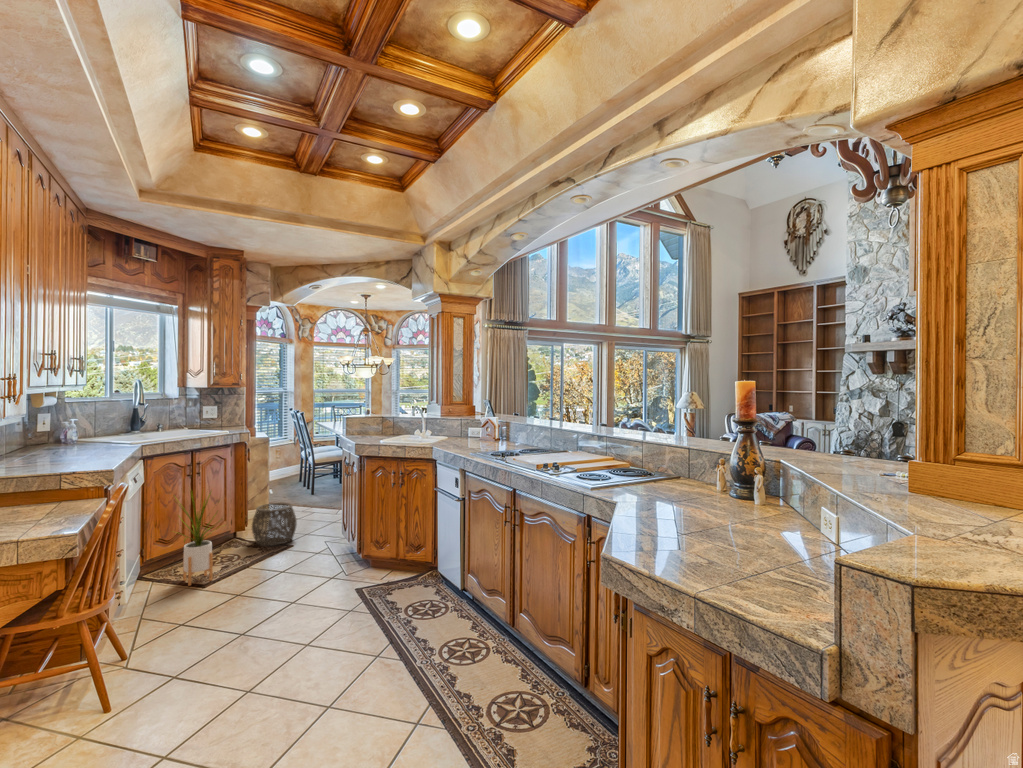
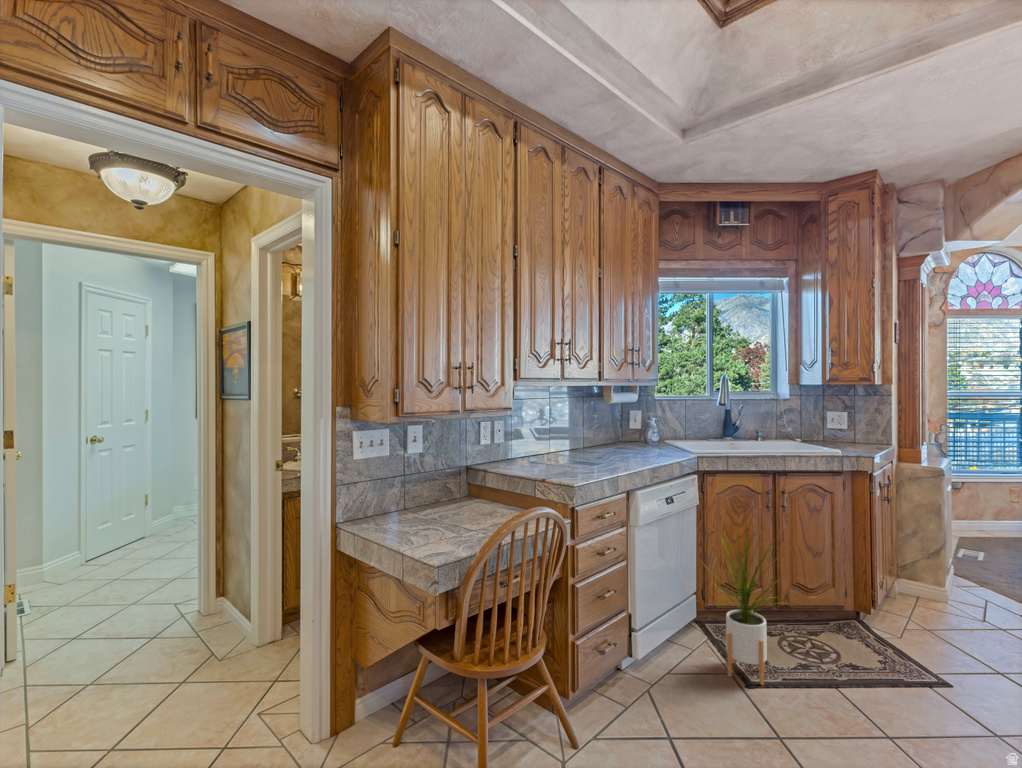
woven basket: present [252,503,297,546] -> none [873,582,969,672]

